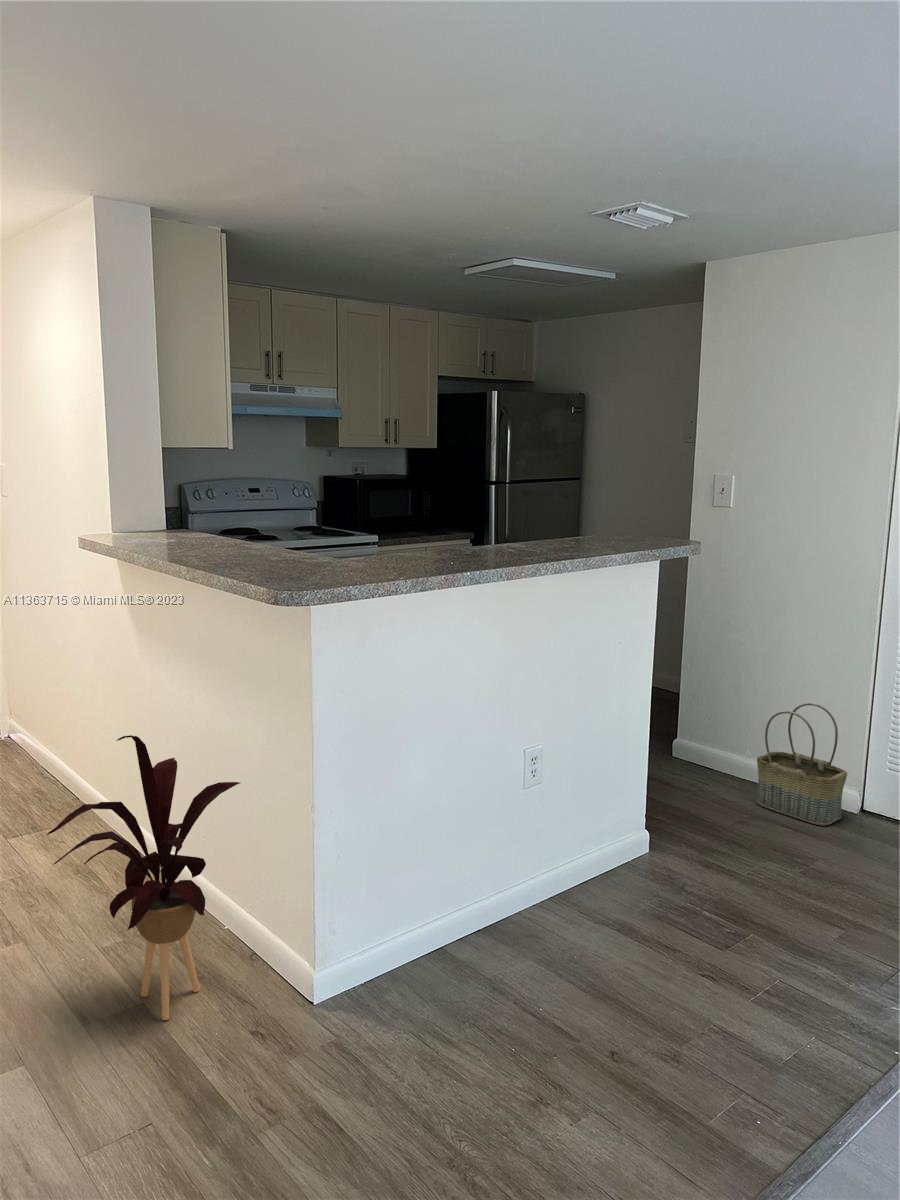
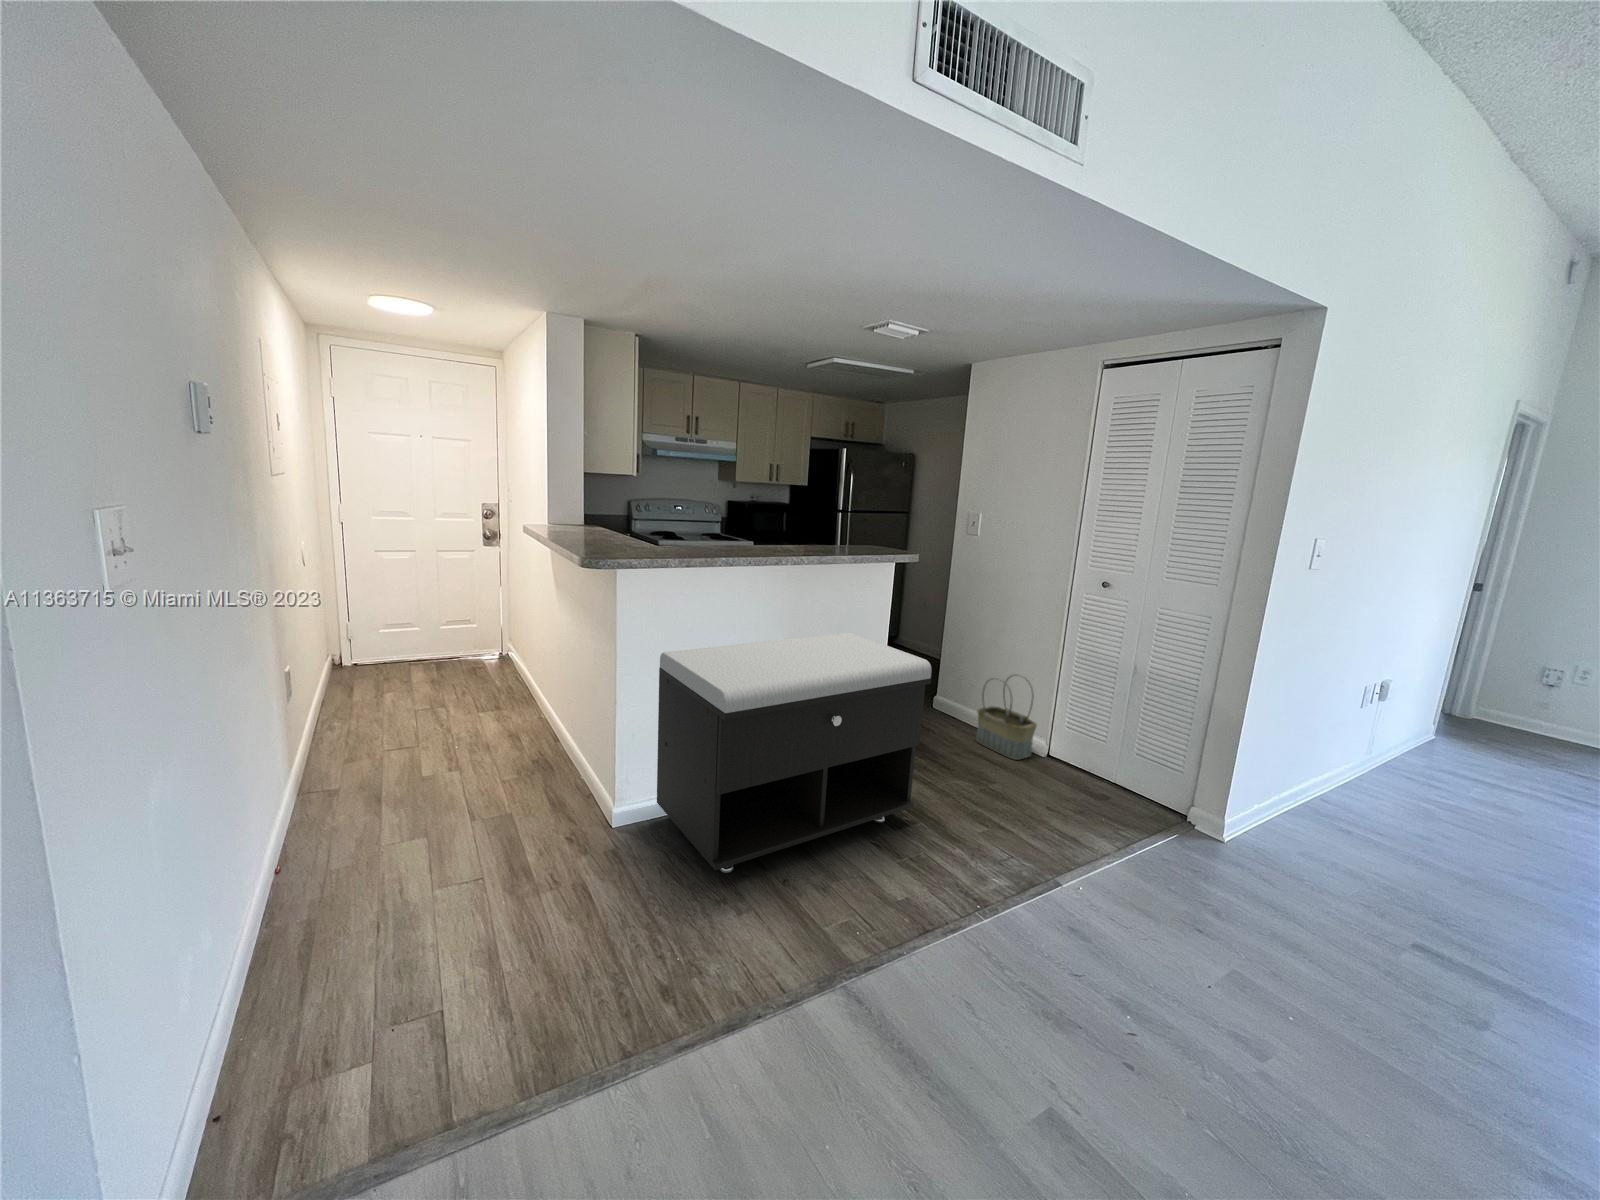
storage bench: none [374,667,765,1056] -> present [657,633,931,873]
house plant: present [47,735,240,1020] -> none [444,643,585,823]

